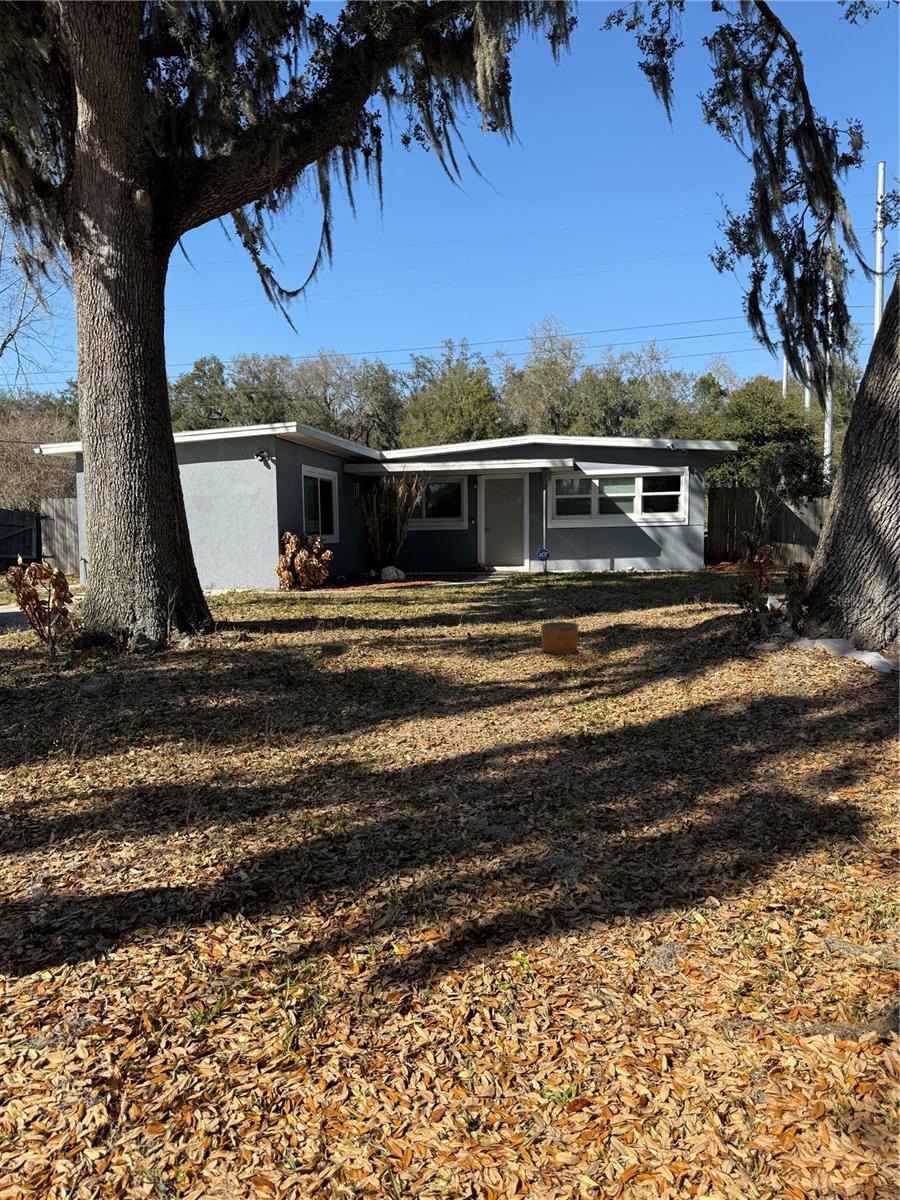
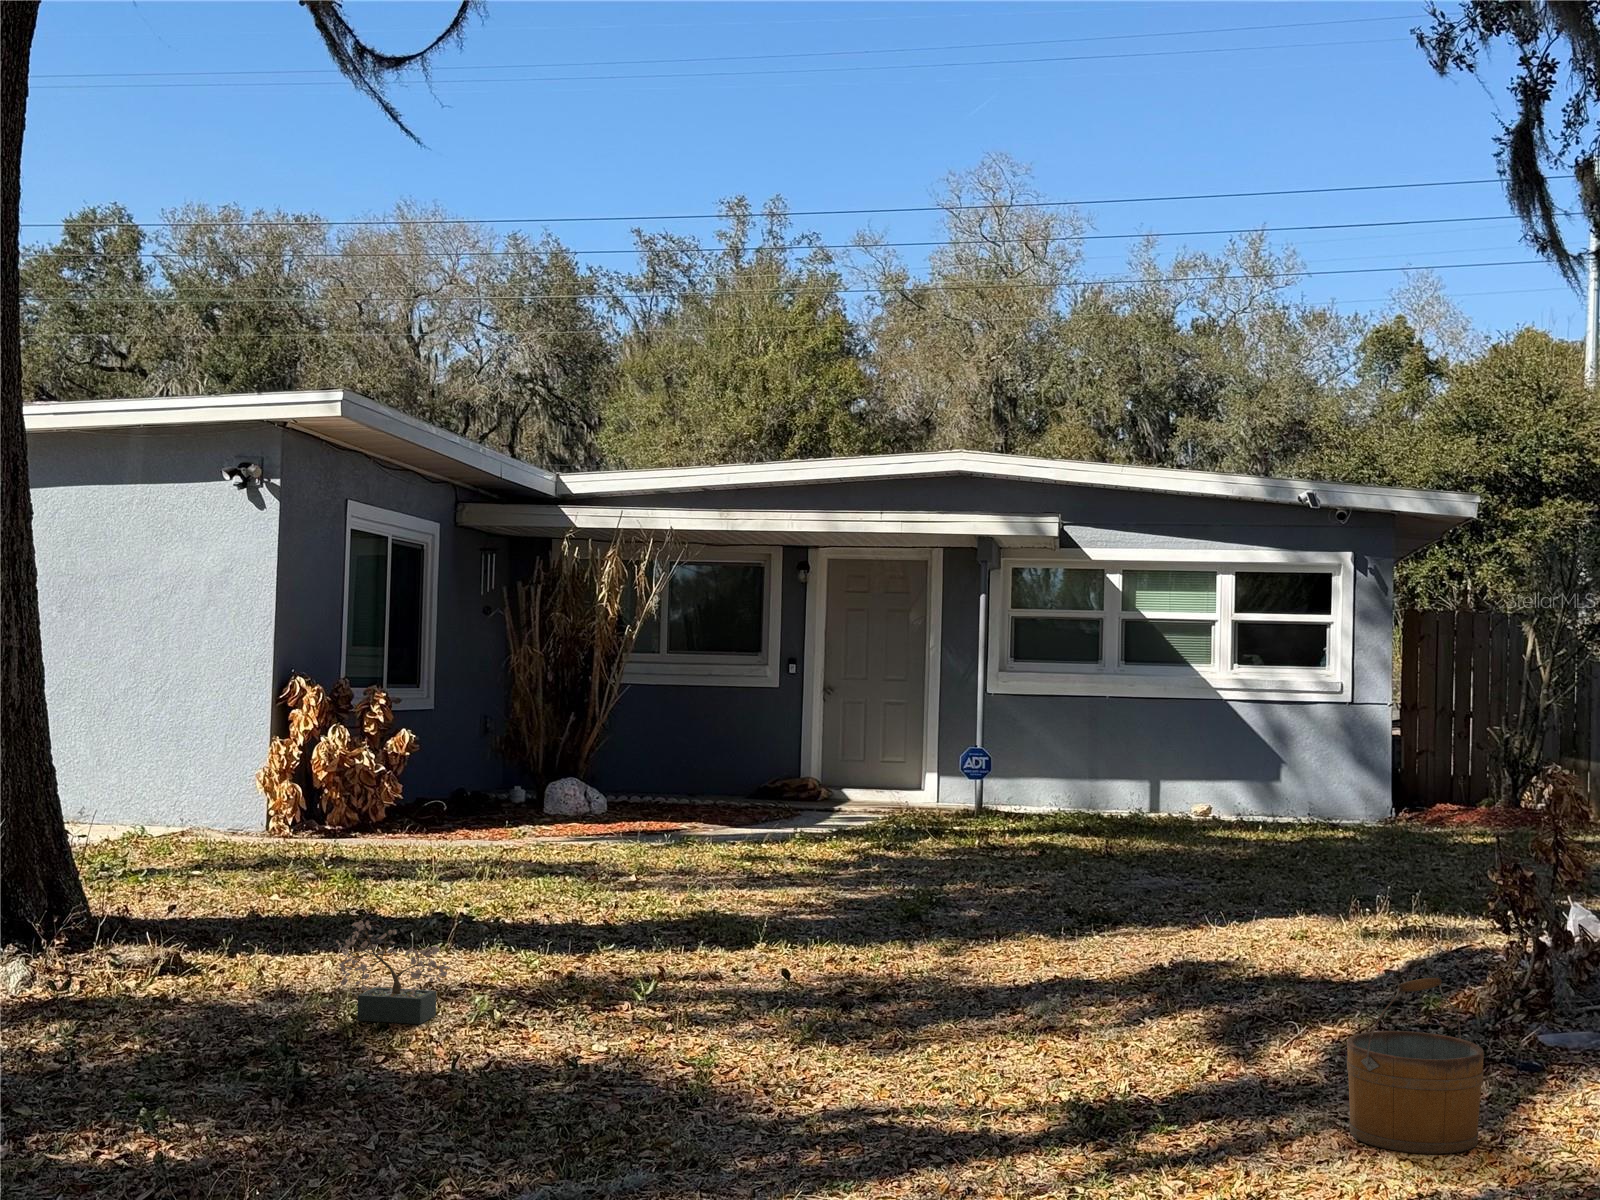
bucket: present [541,606,578,654] -> present [1347,978,1484,1154]

